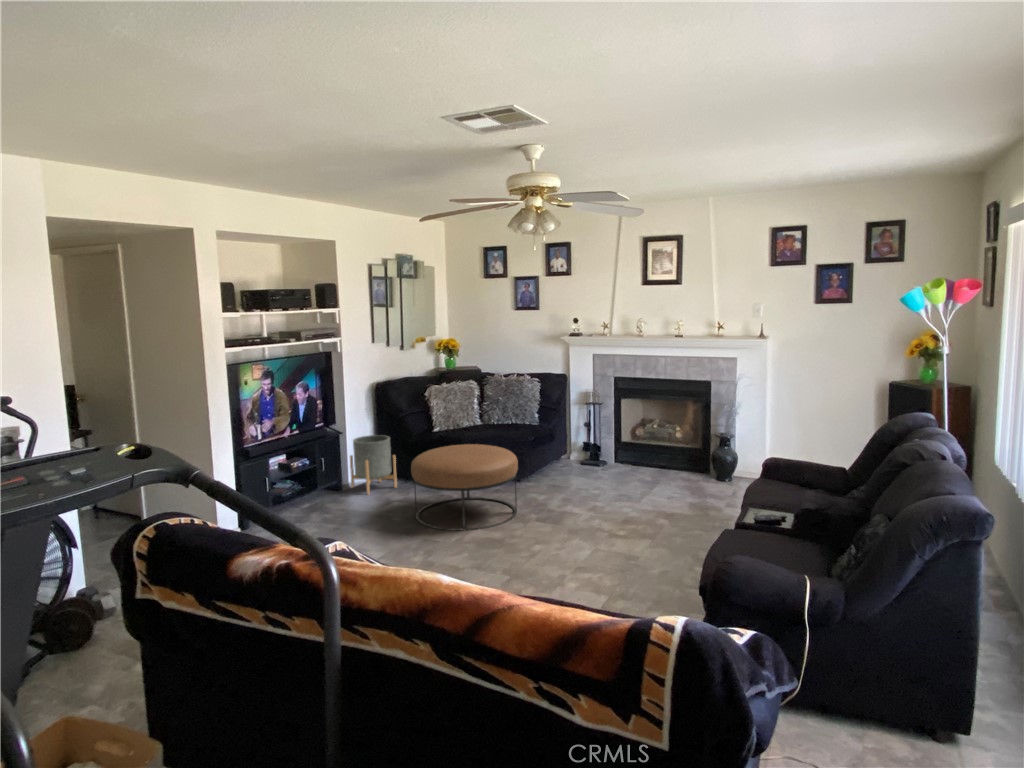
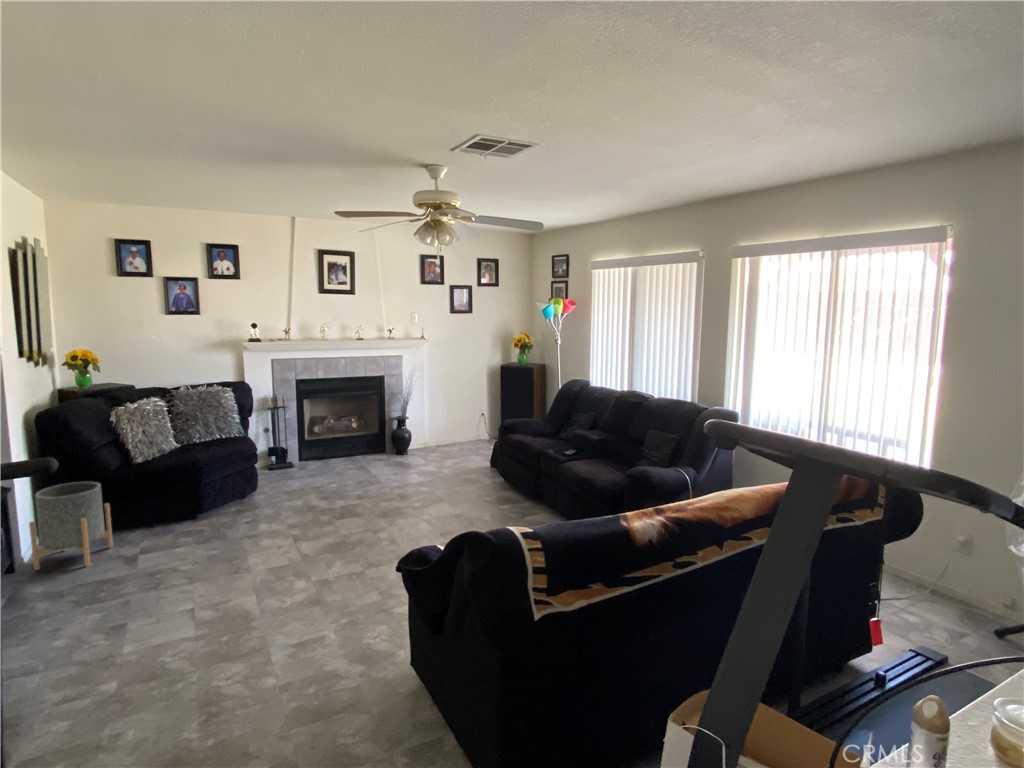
ottoman: present [411,444,518,531] -> none [210,457,341,560]

